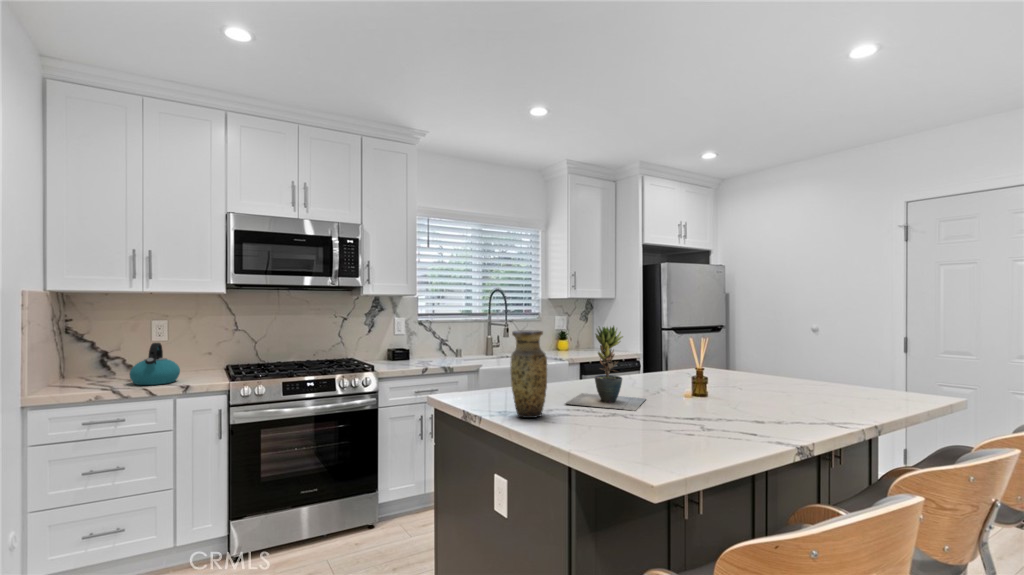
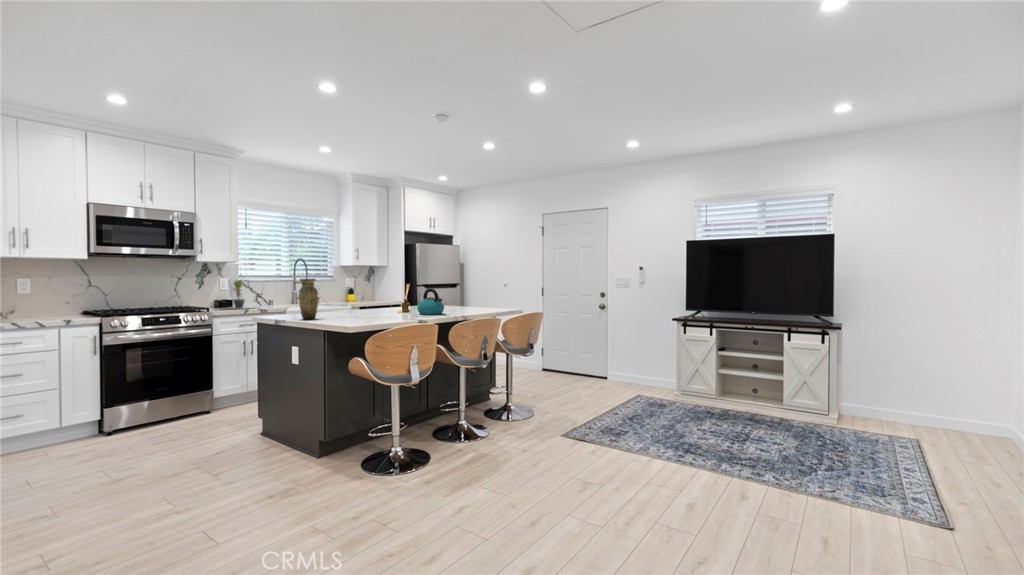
potted plant: present [565,326,646,411] -> present [229,281,249,309]
kettle: present [130,343,180,385] -> present [417,289,444,315]

